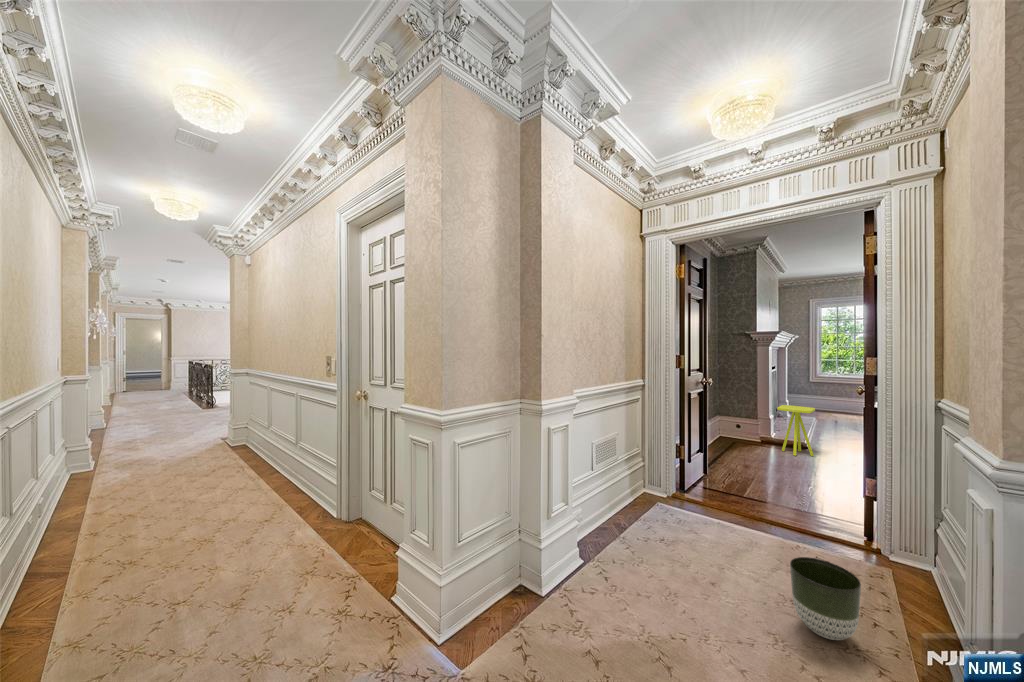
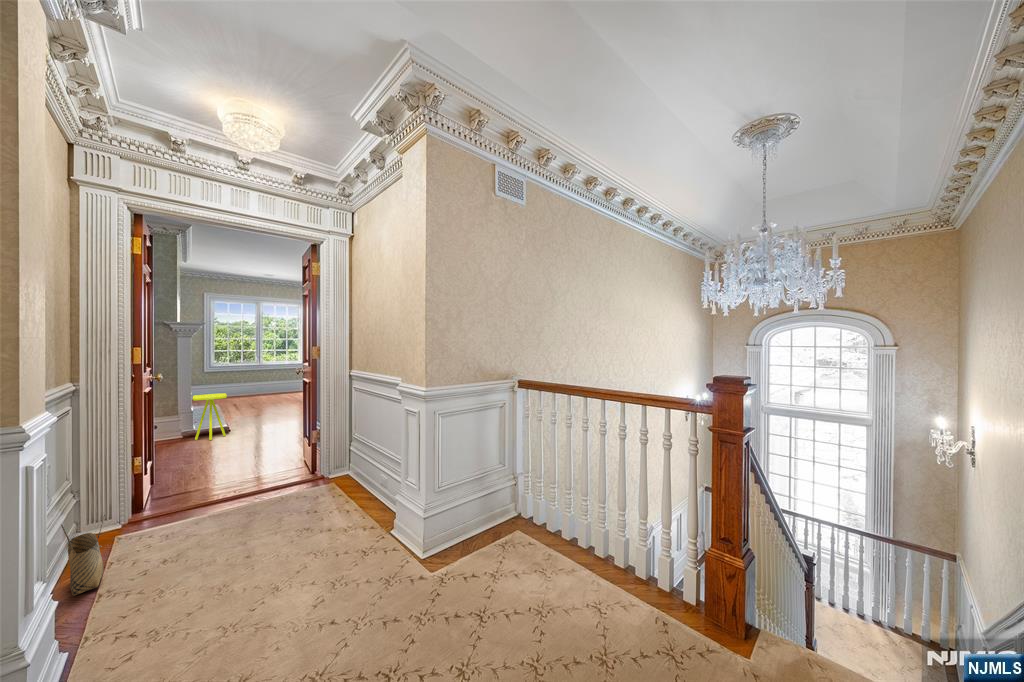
woven basket: none [606,476,630,532] -> present [61,512,106,596]
planter: present [790,557,861,640] -> none [318,480,358,529]

